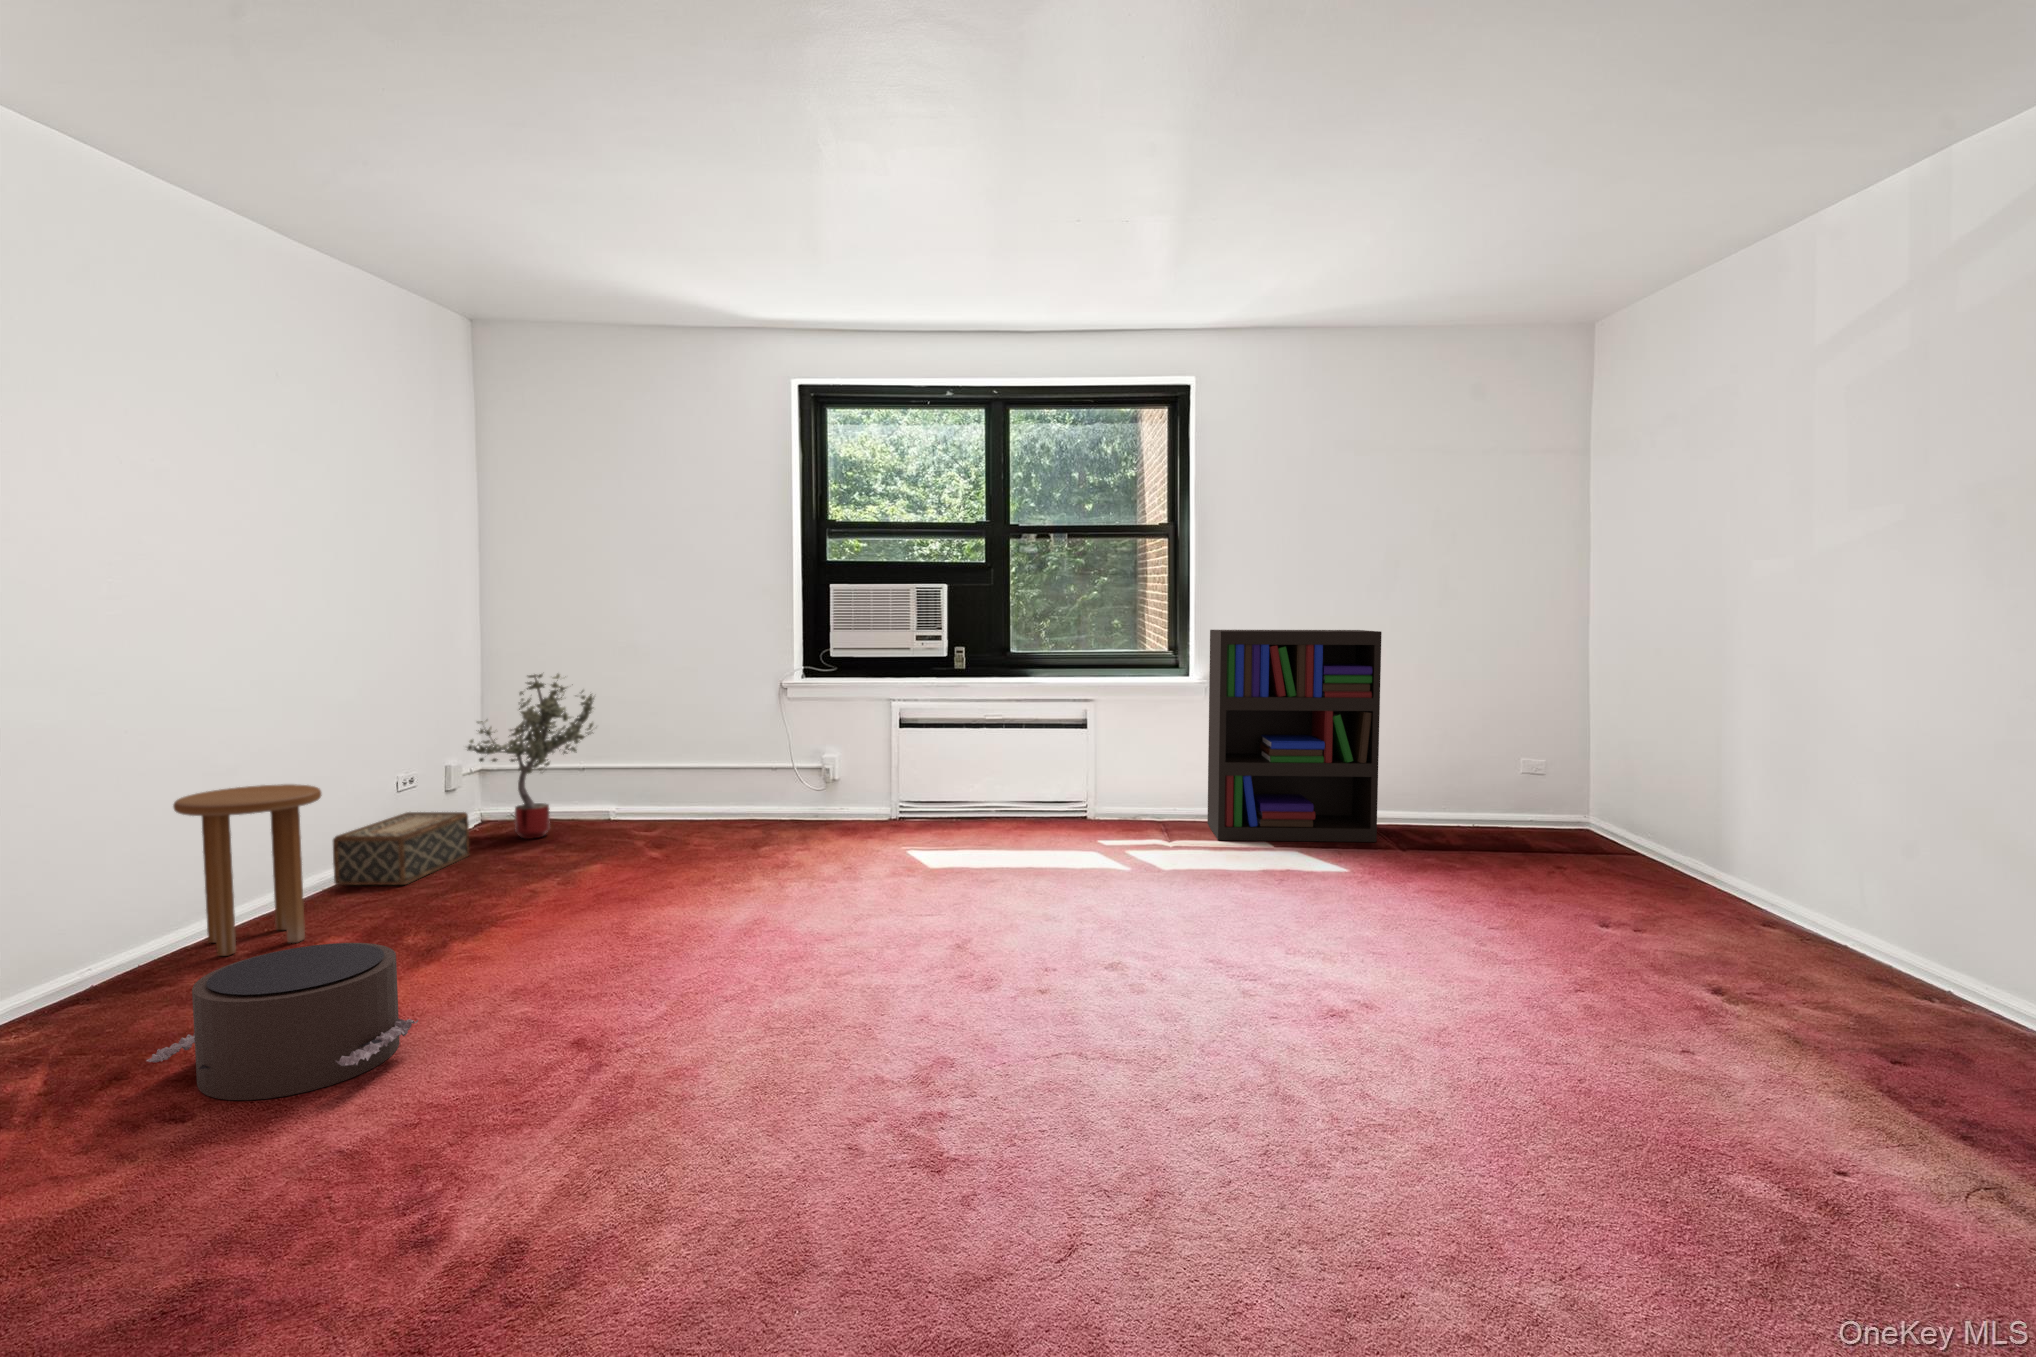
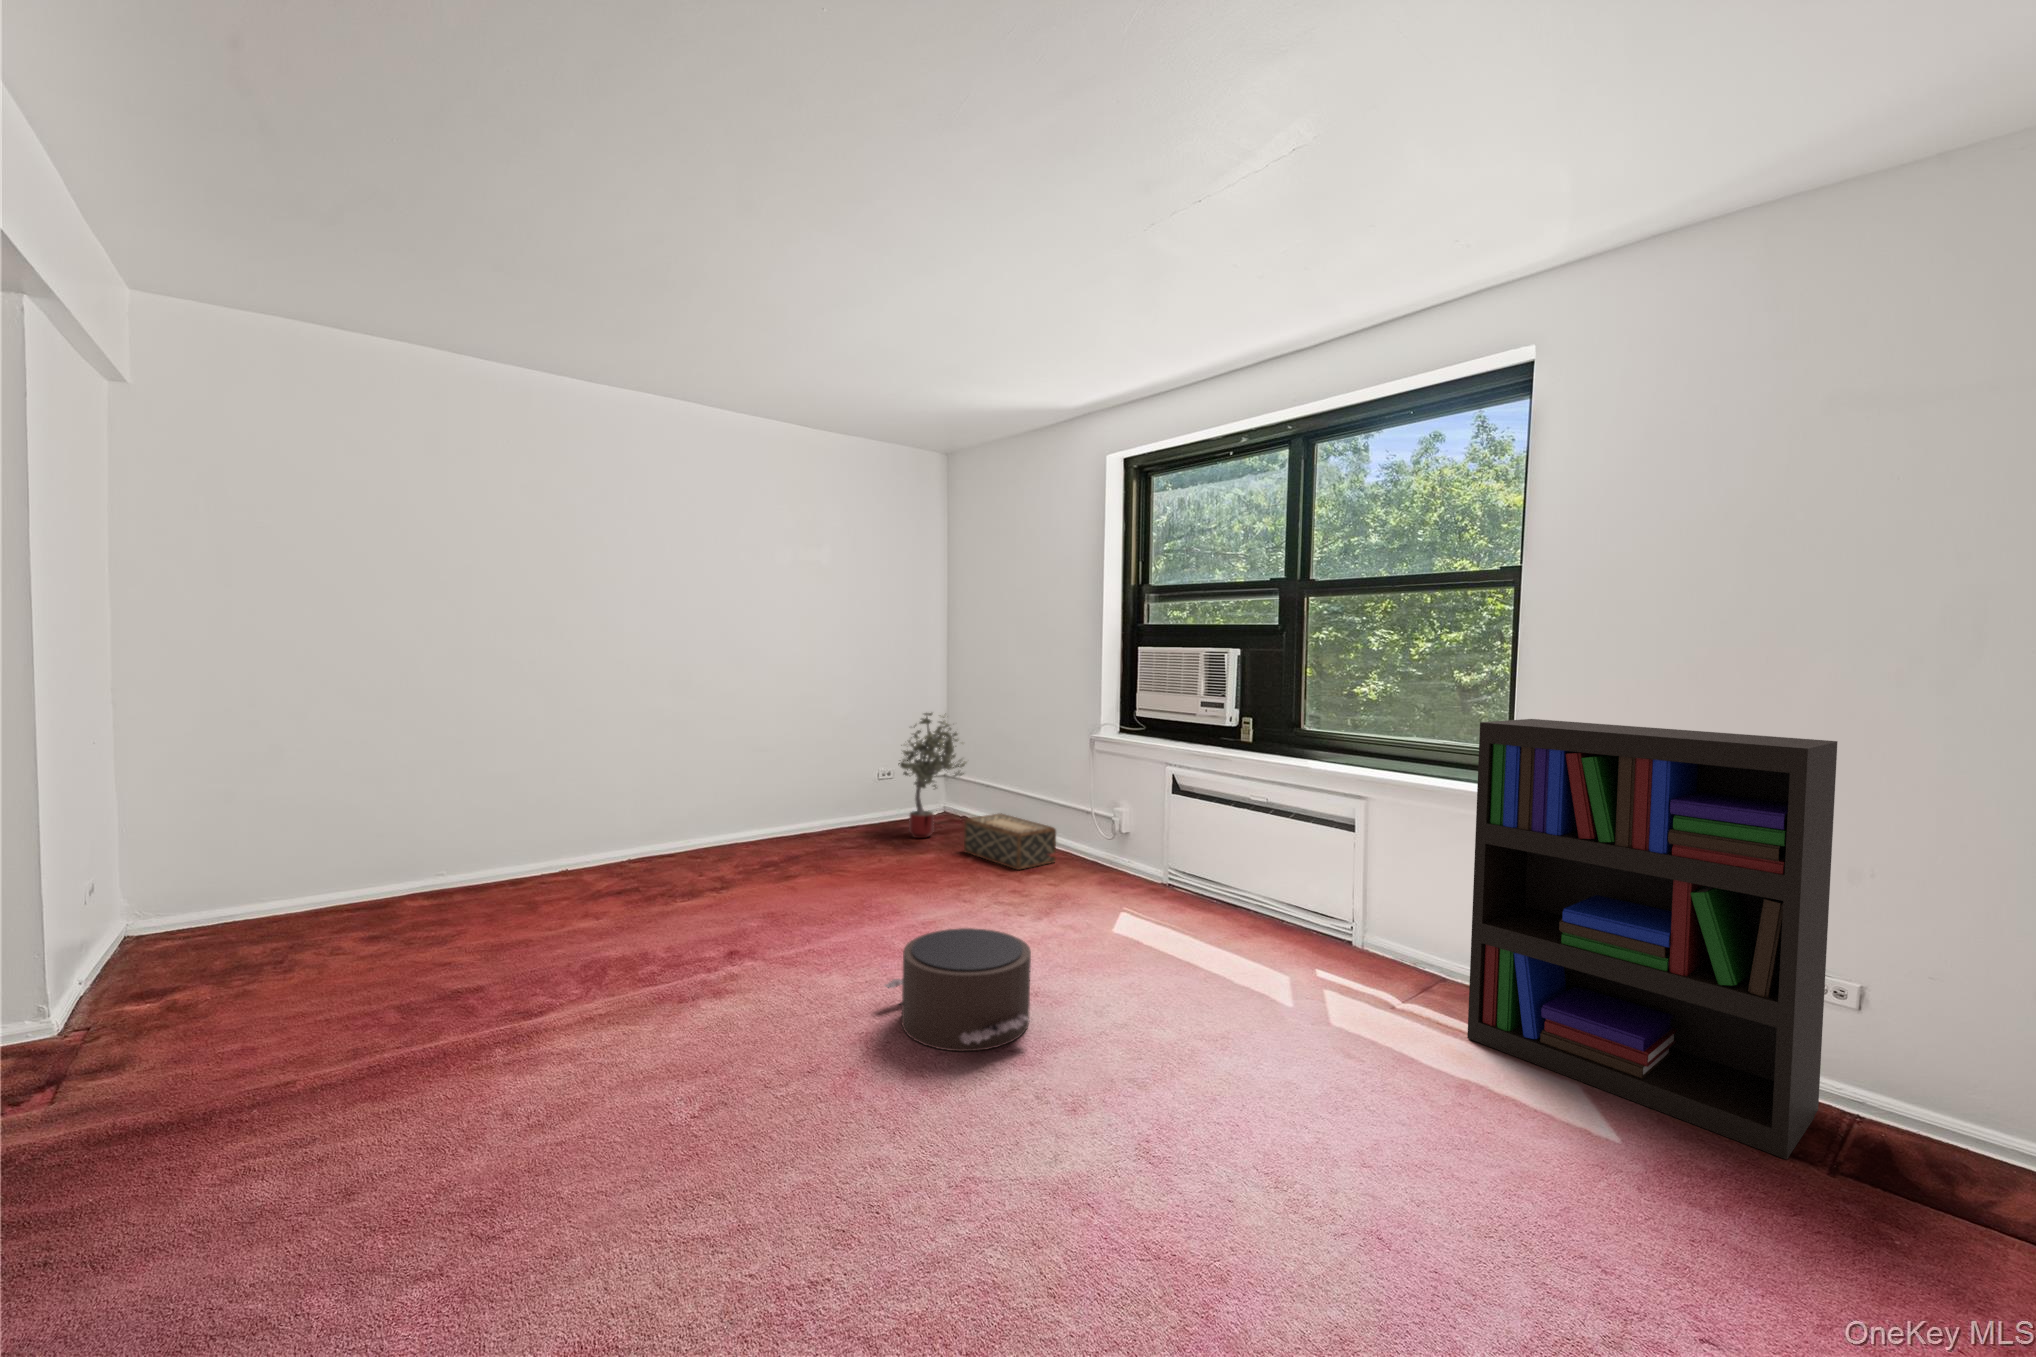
side table: present [173,784,322,956] -> none [617,770,697,874]
woven basket: present [333,812,469,885] -> present [964,813,1056,870]
pouf: present [146,943,418,1100] -> present [885,928,1031,1051]

